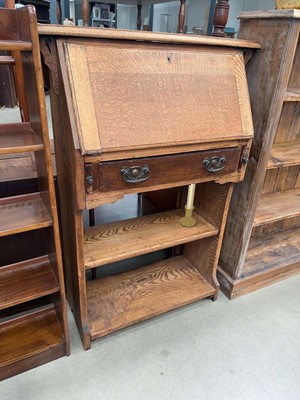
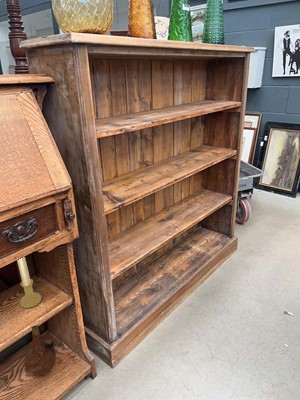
ceramic pitcher: none [167,242,193,283] -> present [24,325,56,376]

